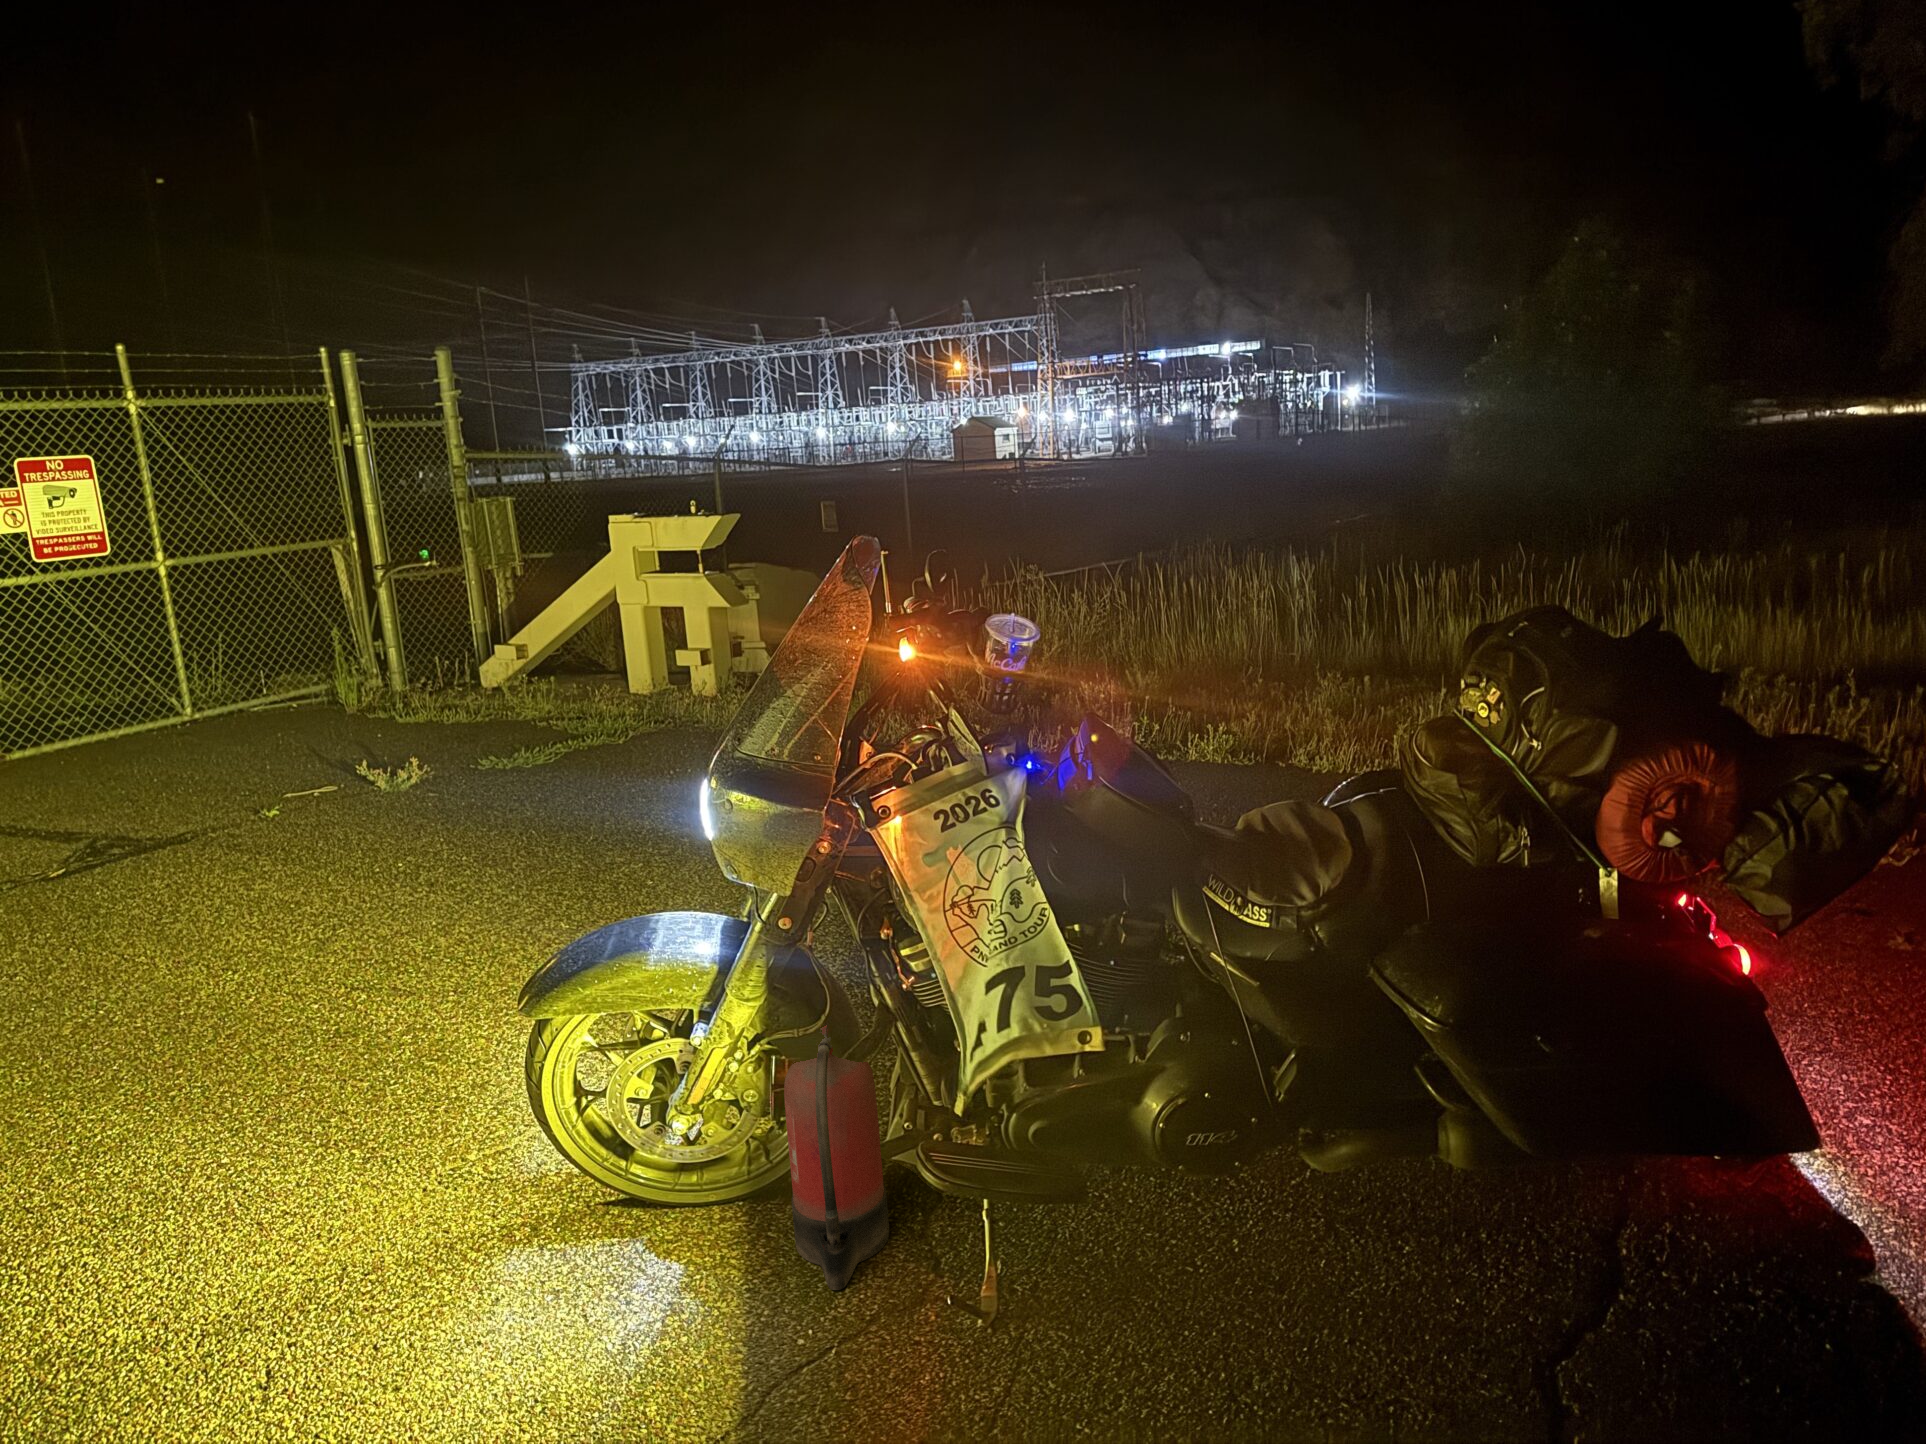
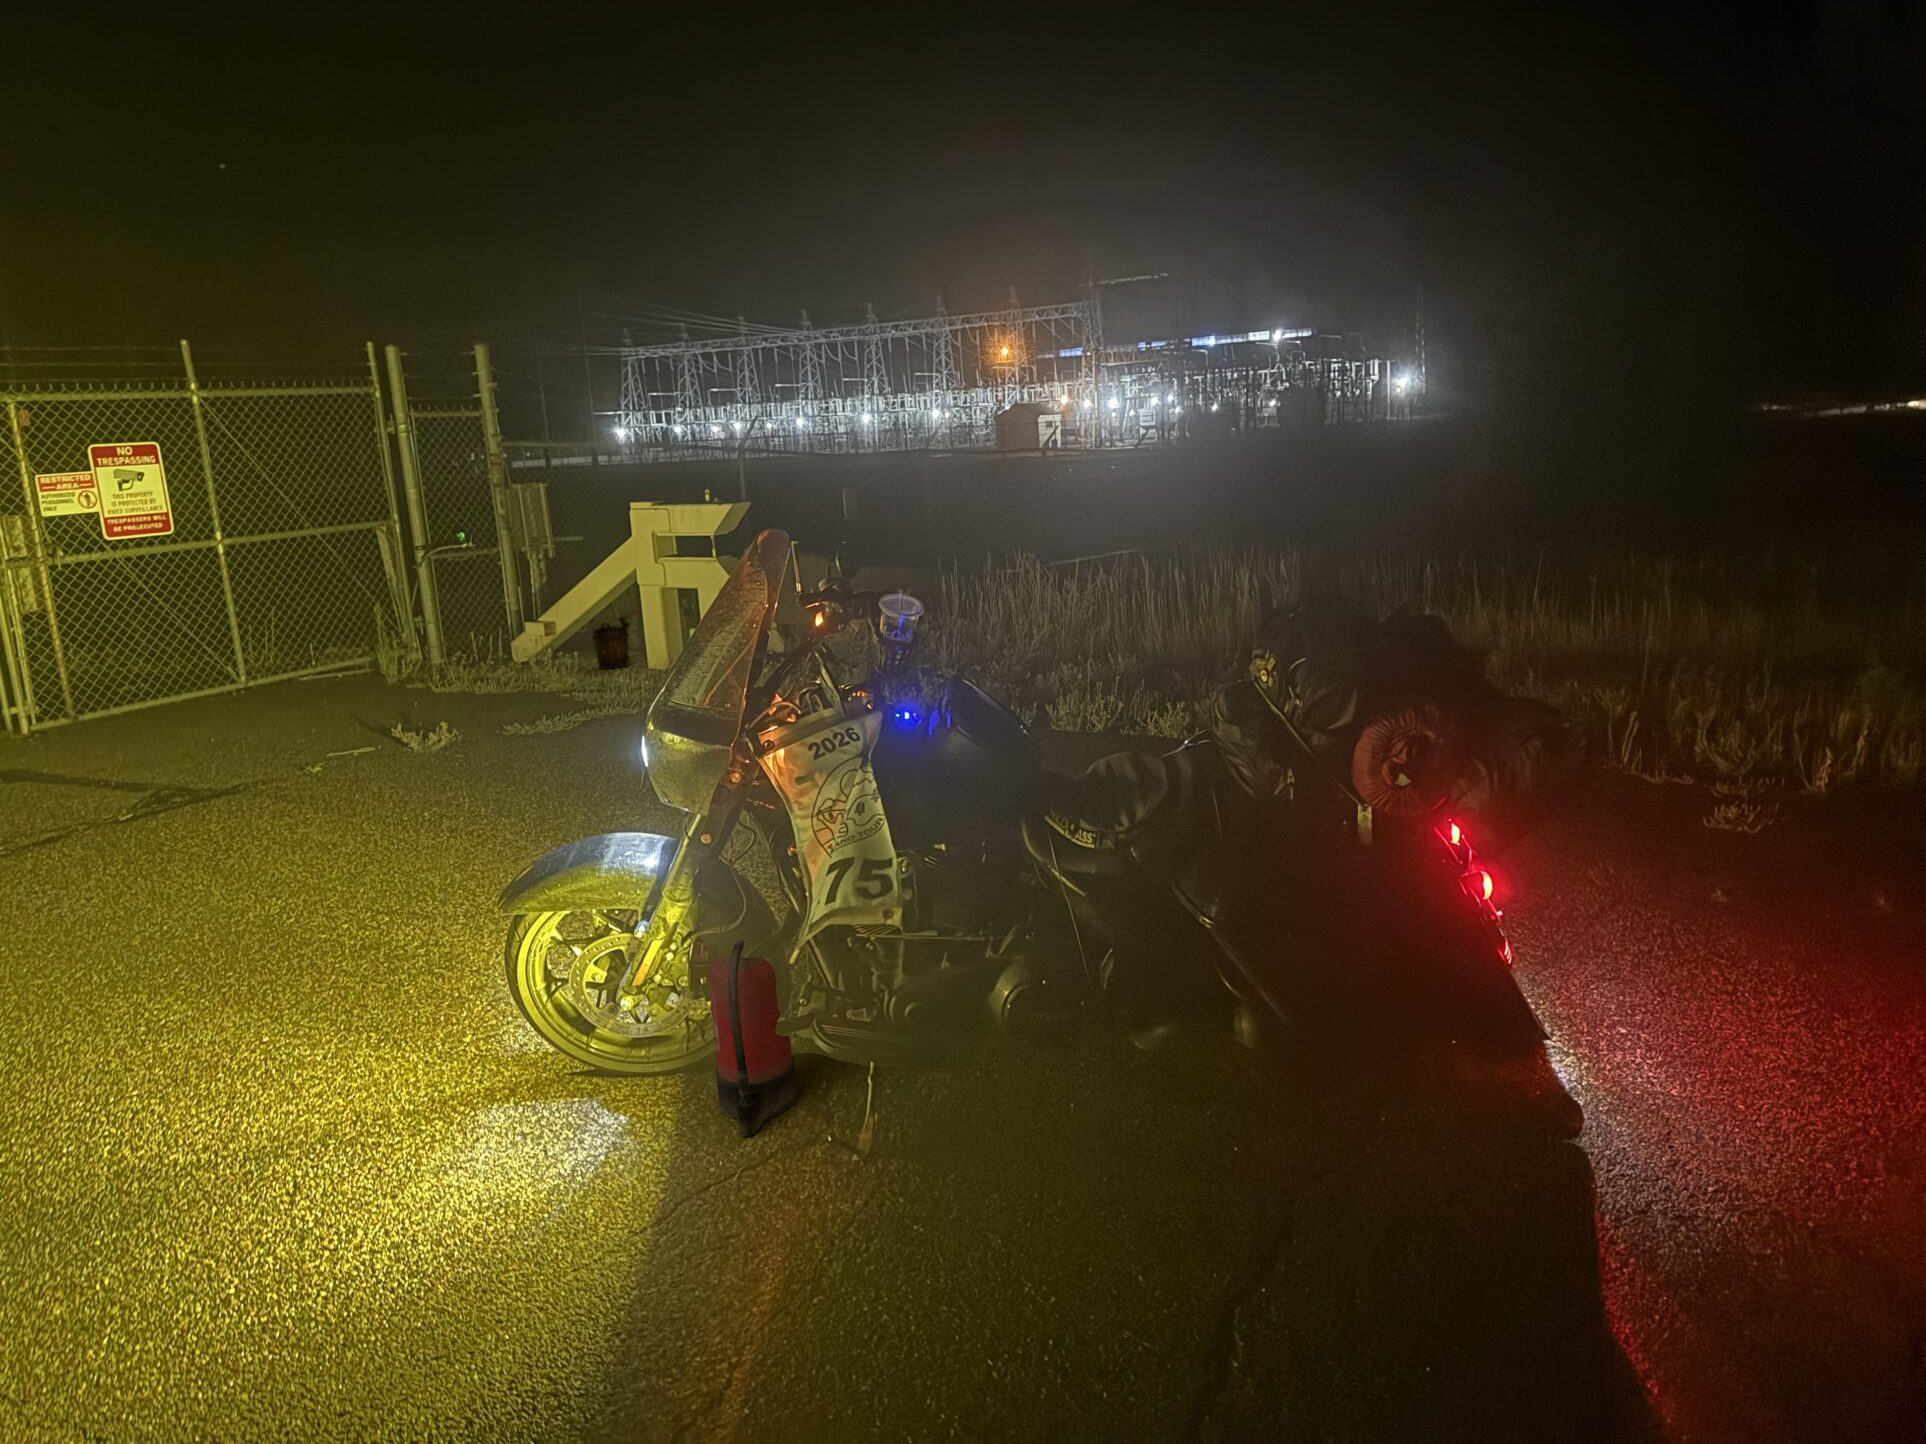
bucket: none [571,631,623,695] -> present [592,610,640,669]

